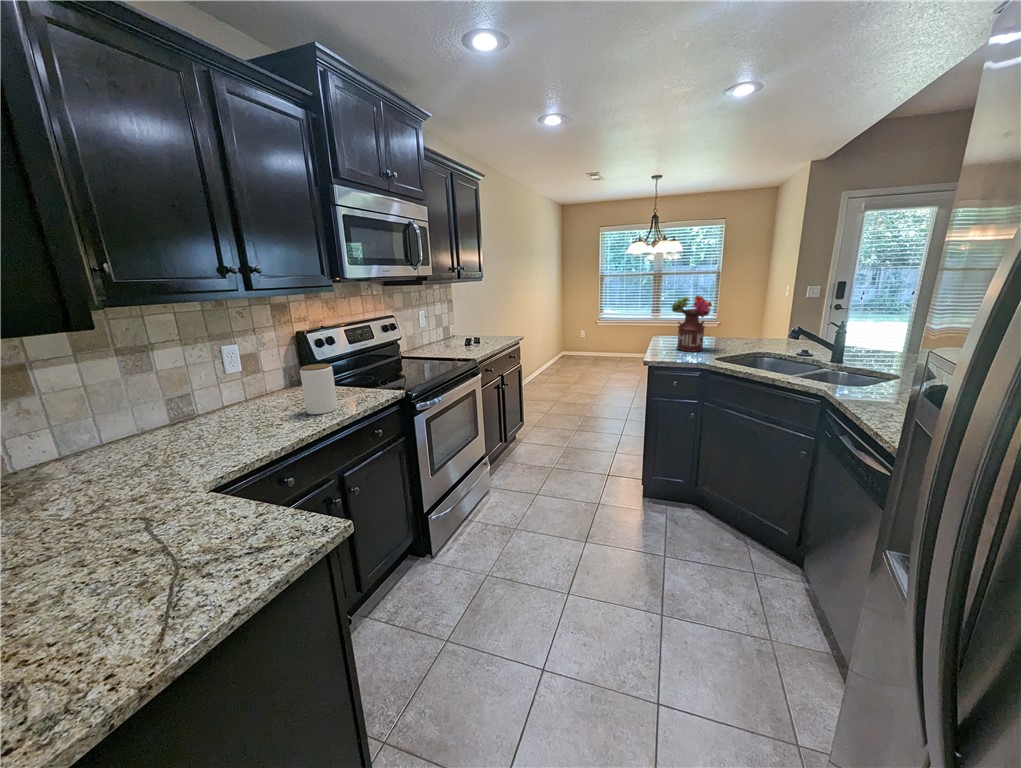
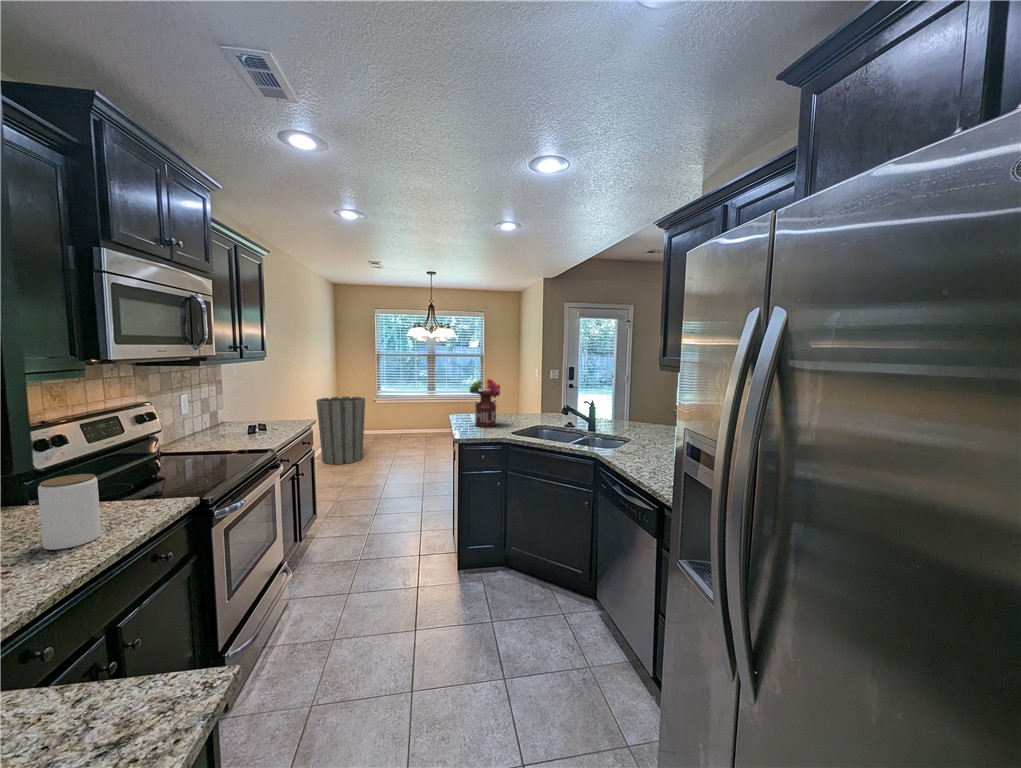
trash can: none [539,318,582,381] -> present [316,397,365,464]

